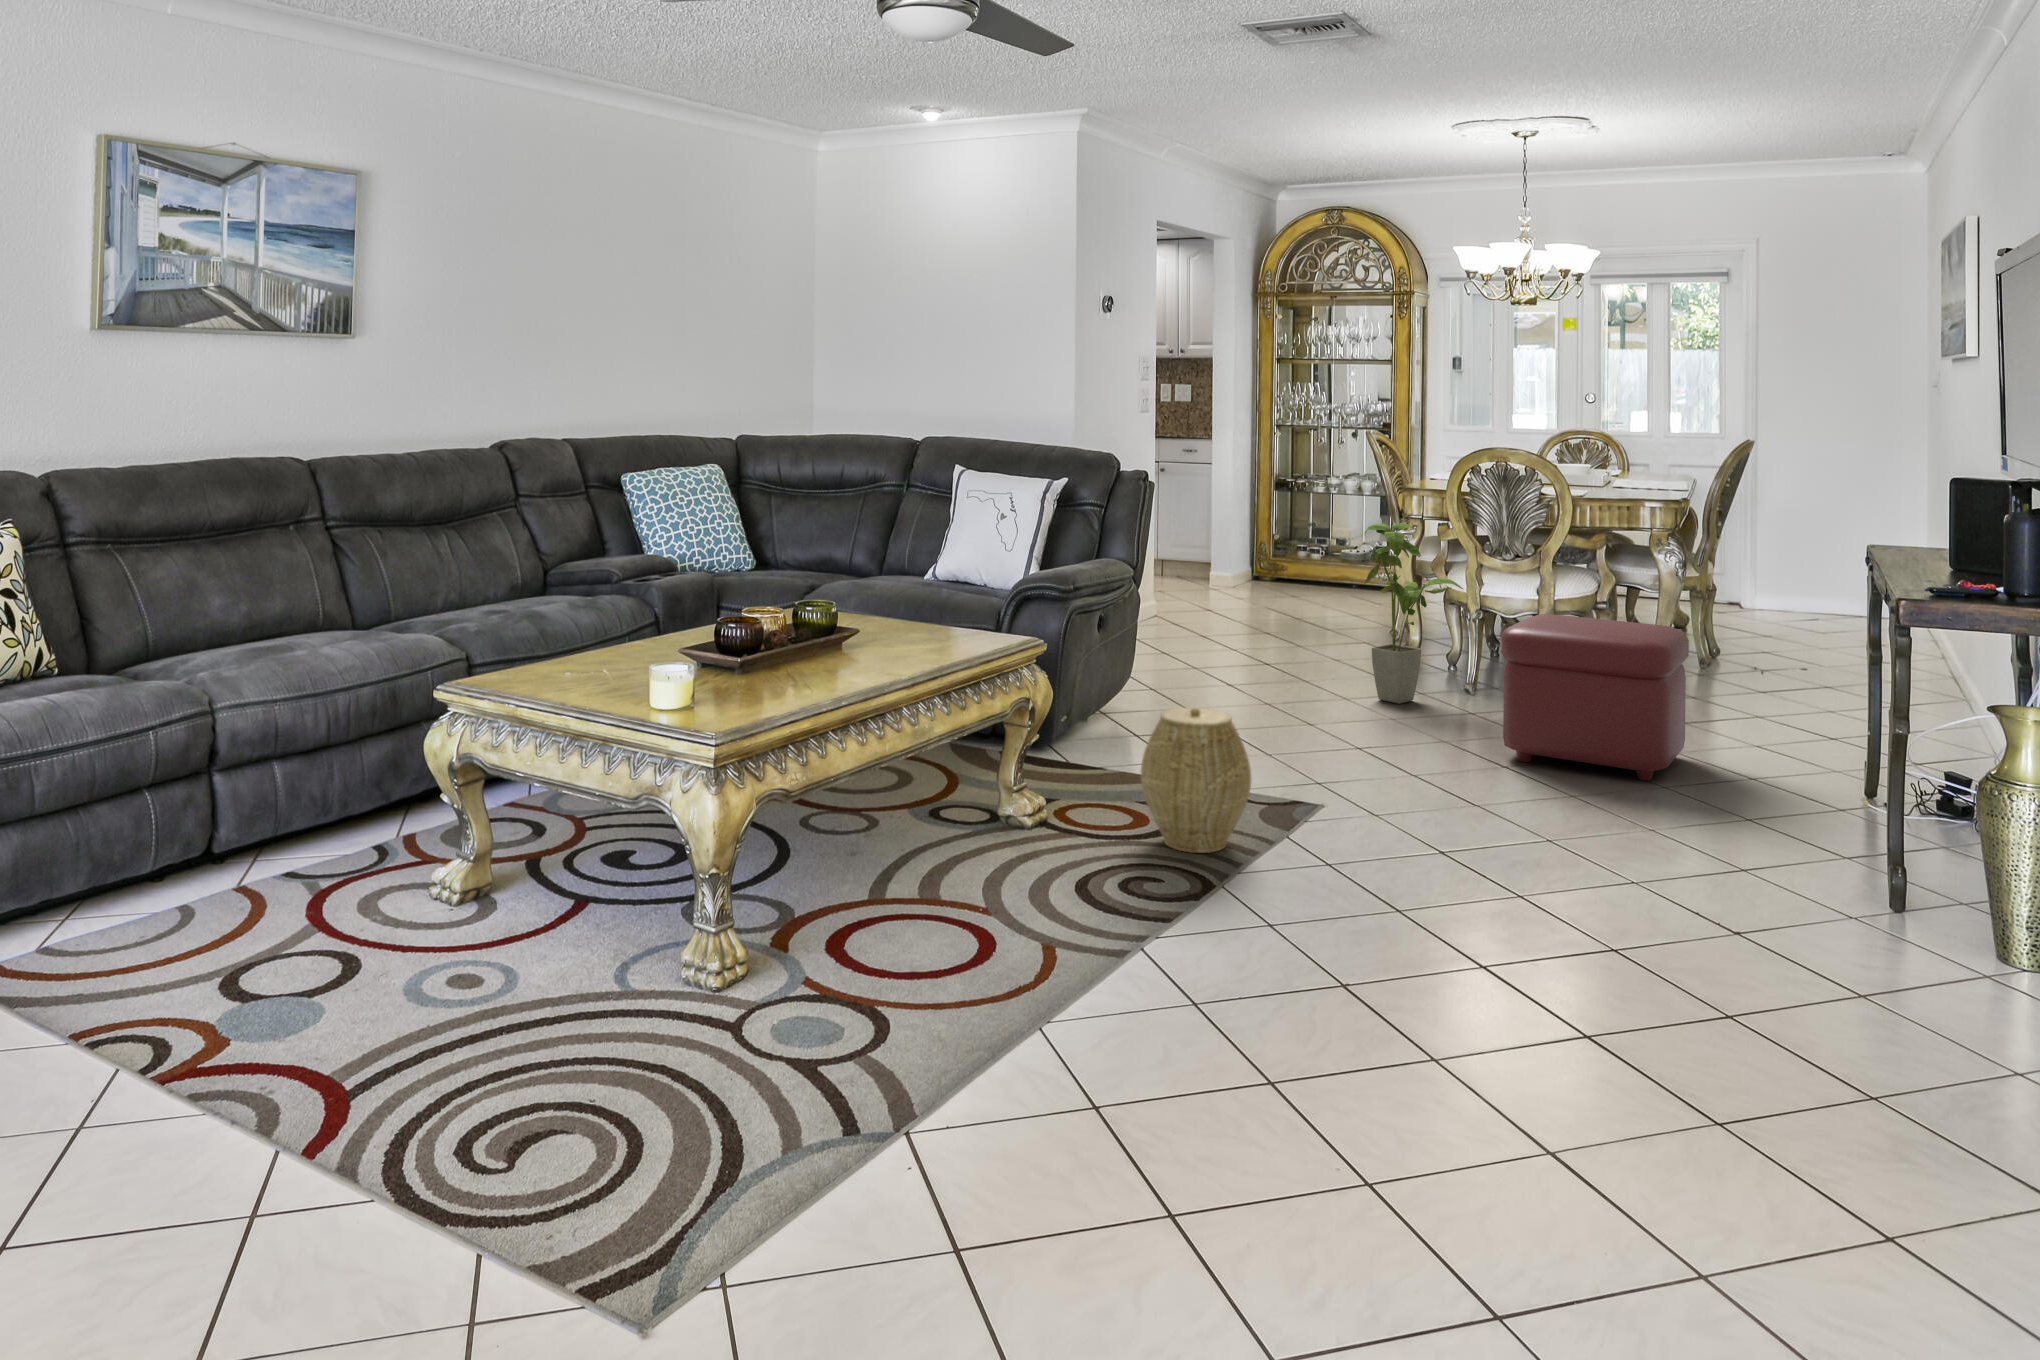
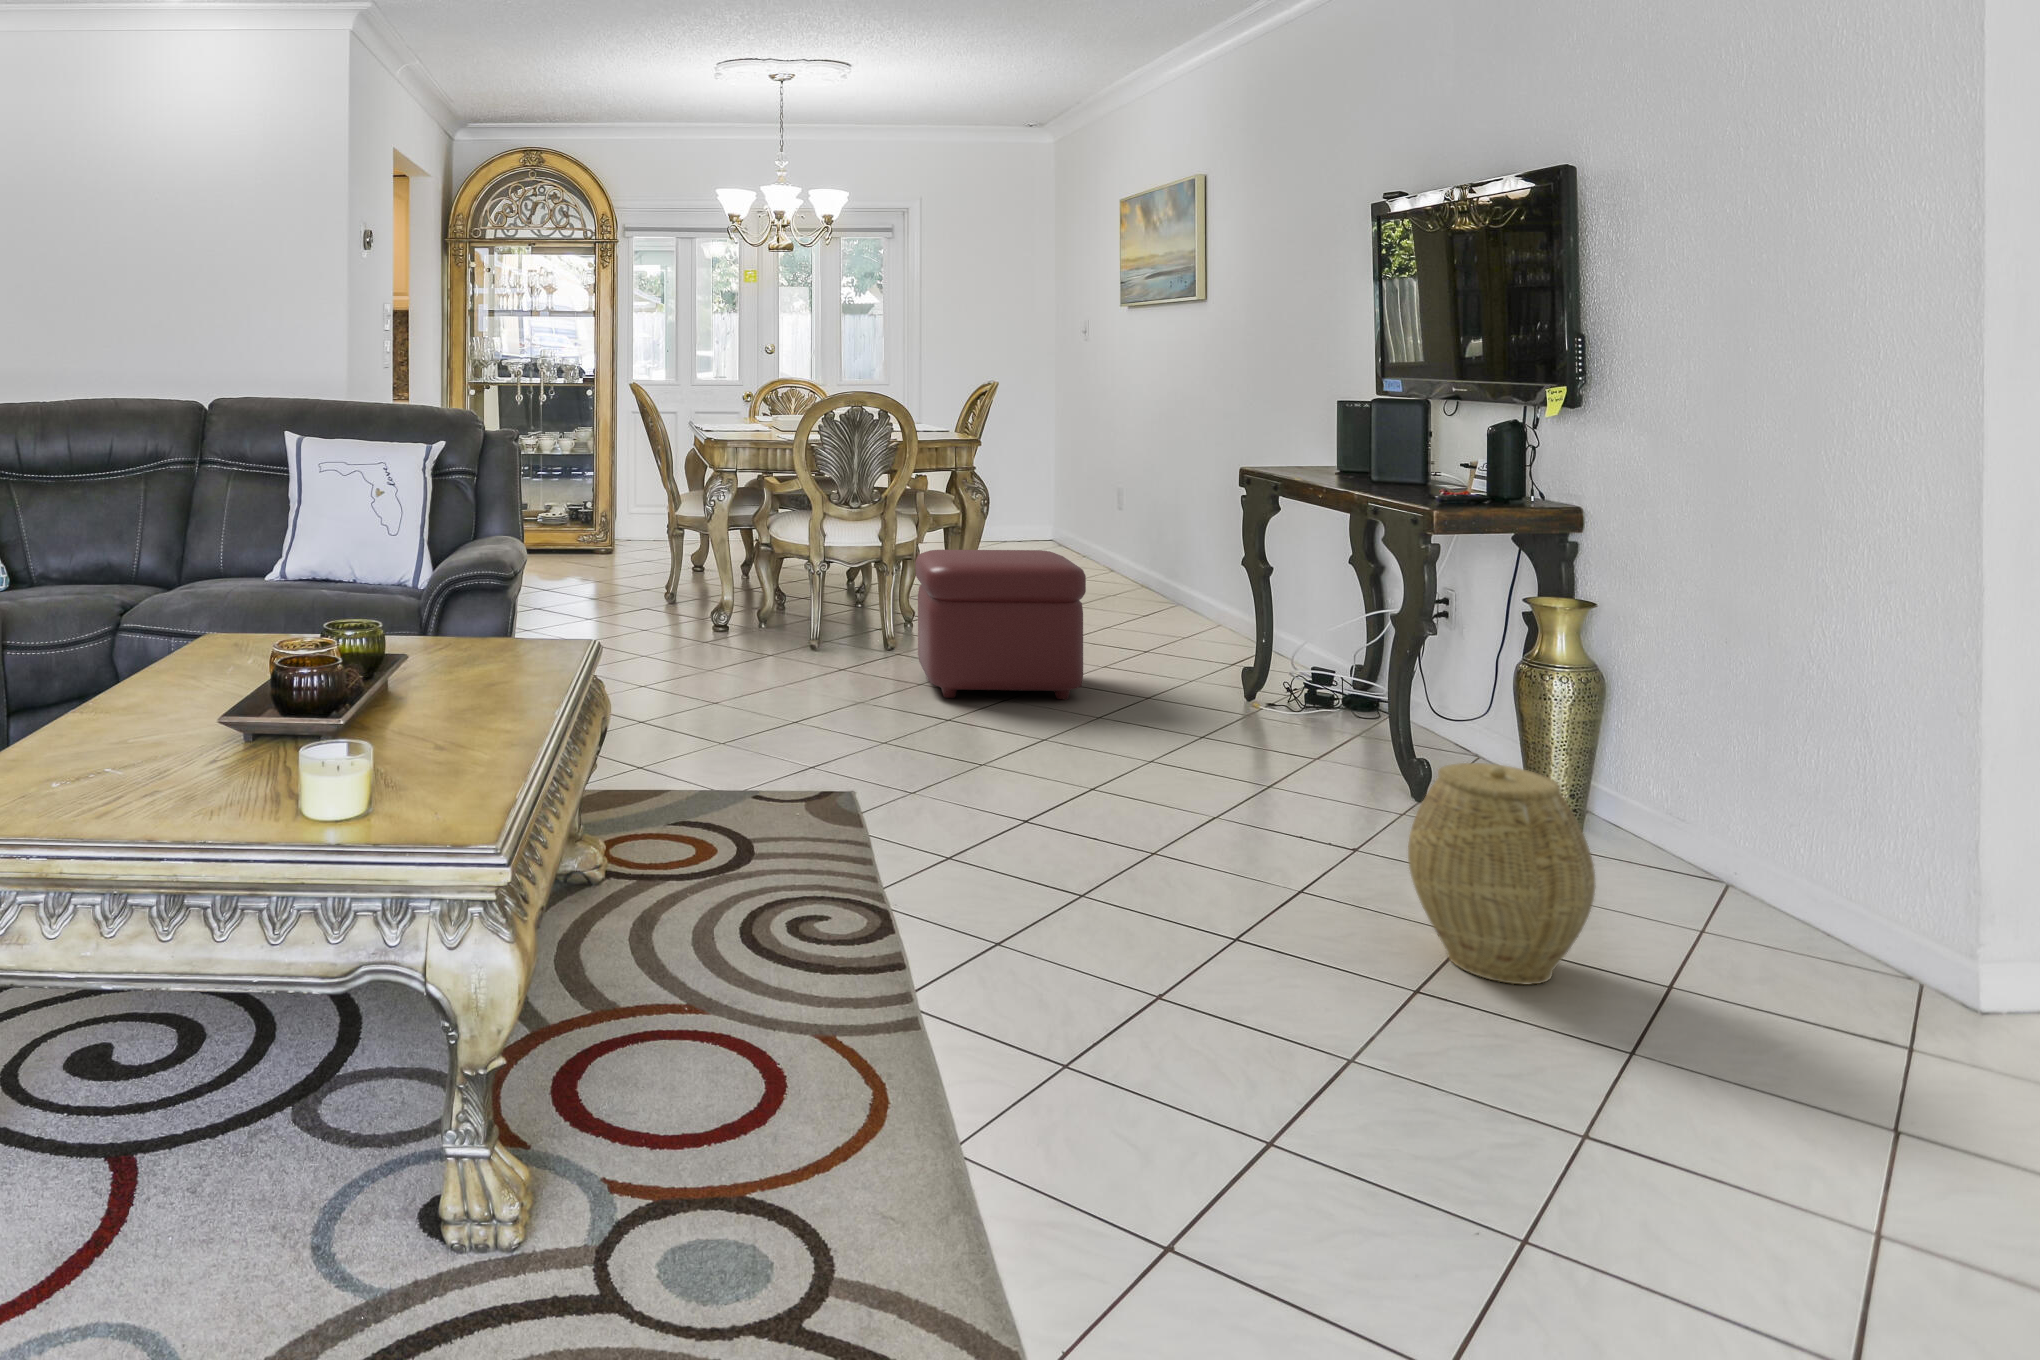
house plant: present [1364,523,1463,704] -> none [724,471,823,657]
woven basket: present [1141,708,1251,853] -> present [1408,763,1595,985]

